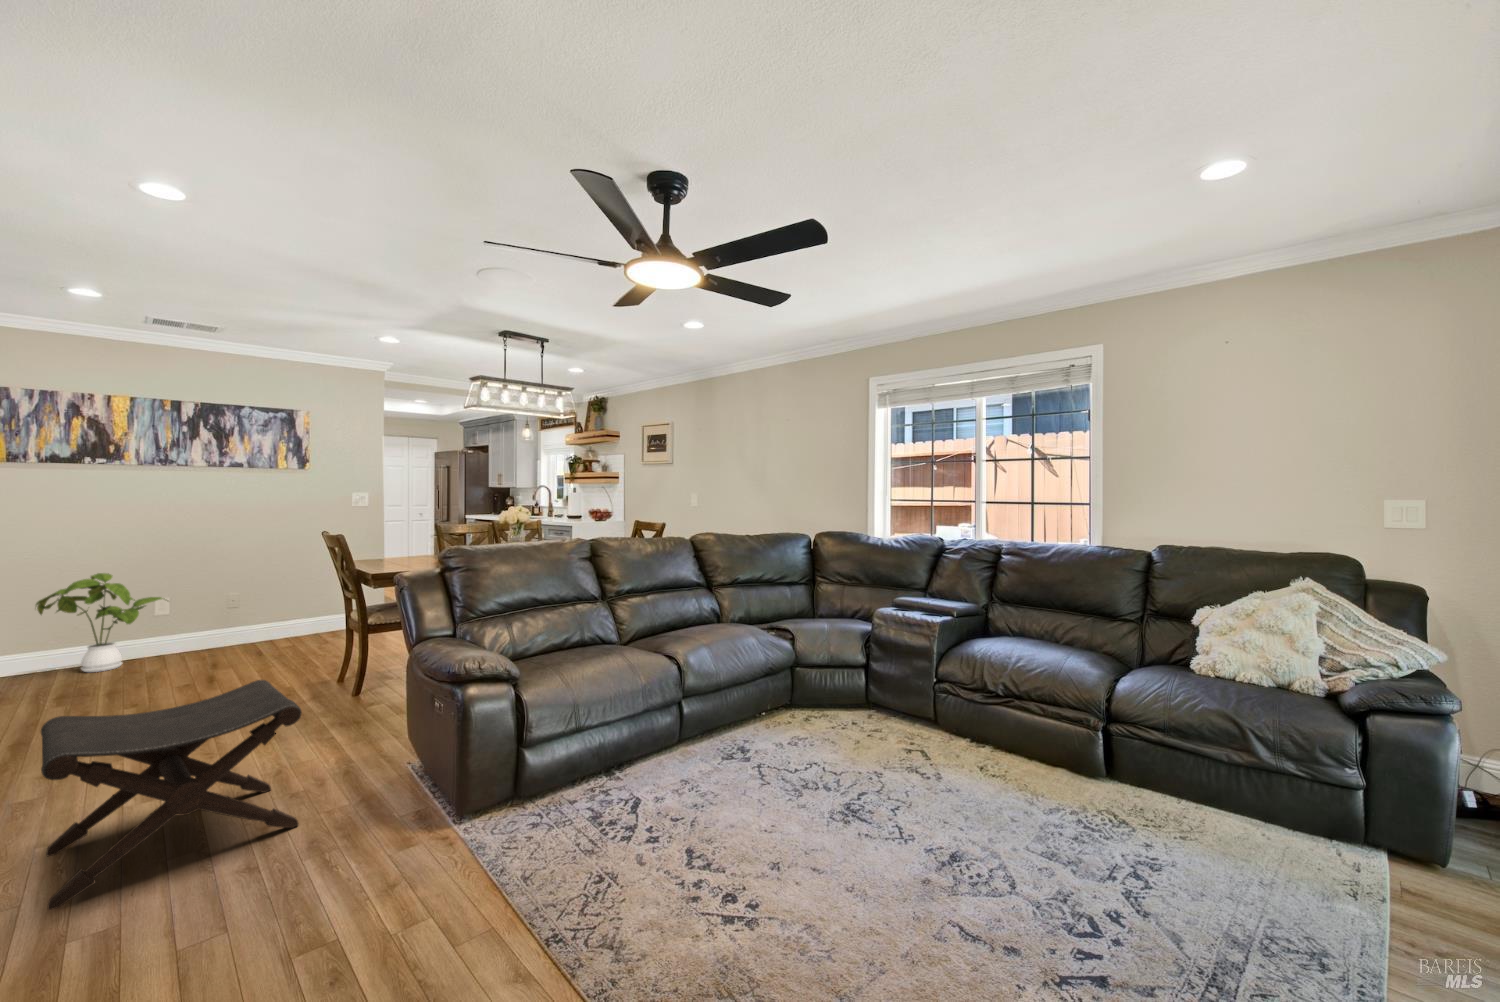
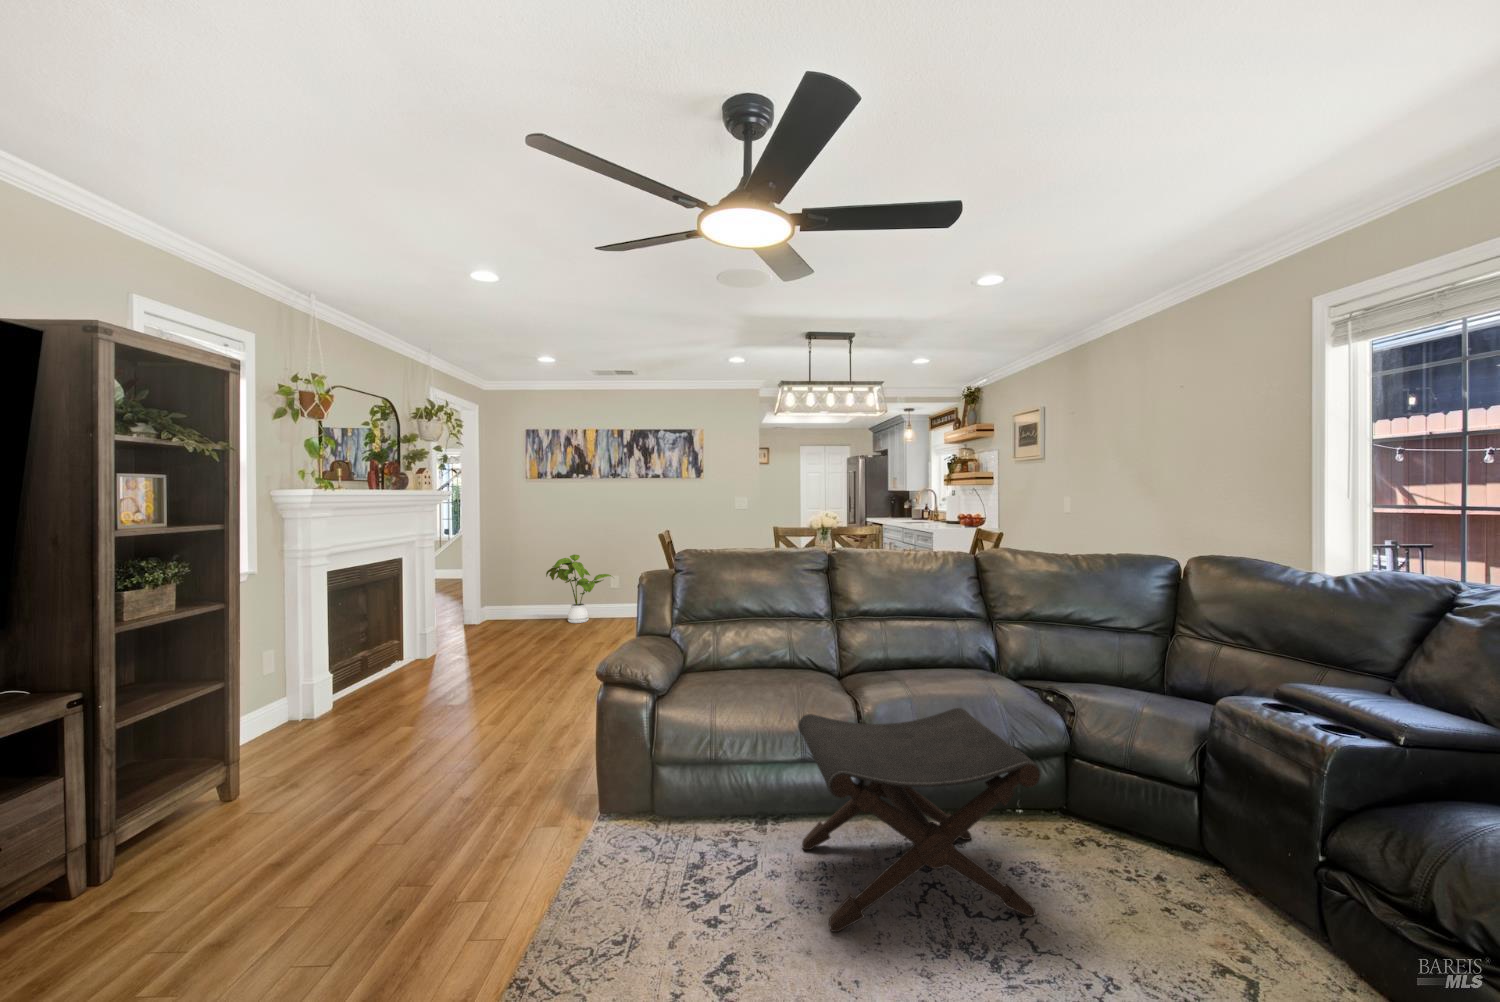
footstool: present [41,680,302,910] -> present [798,708,1040,932]

